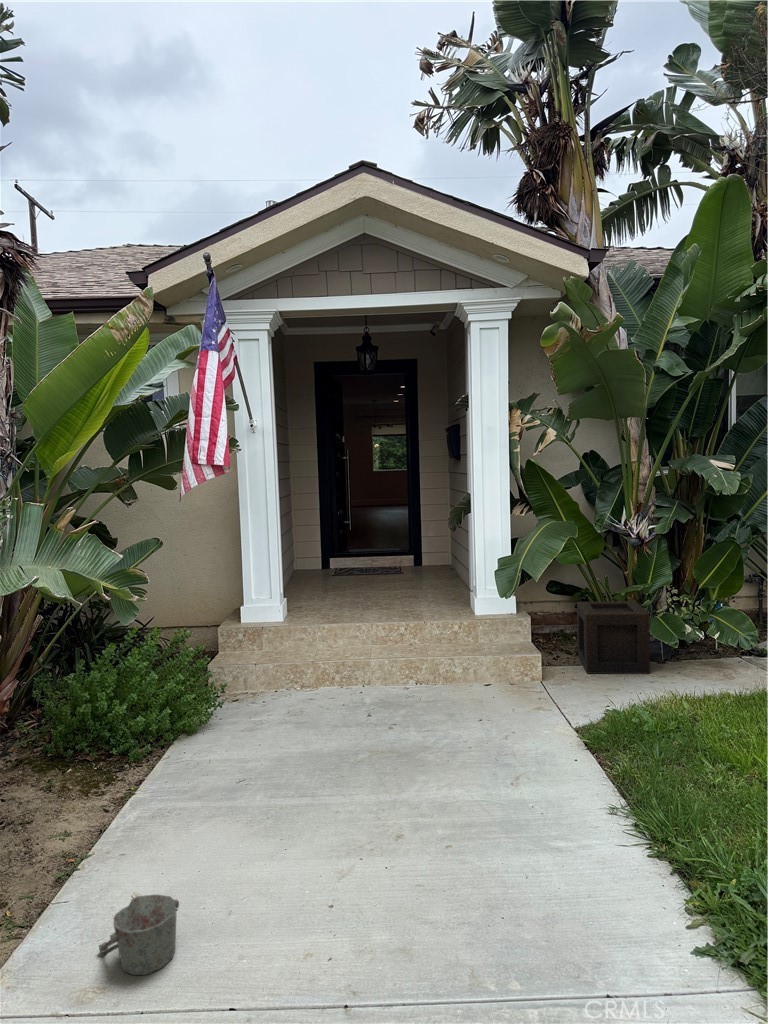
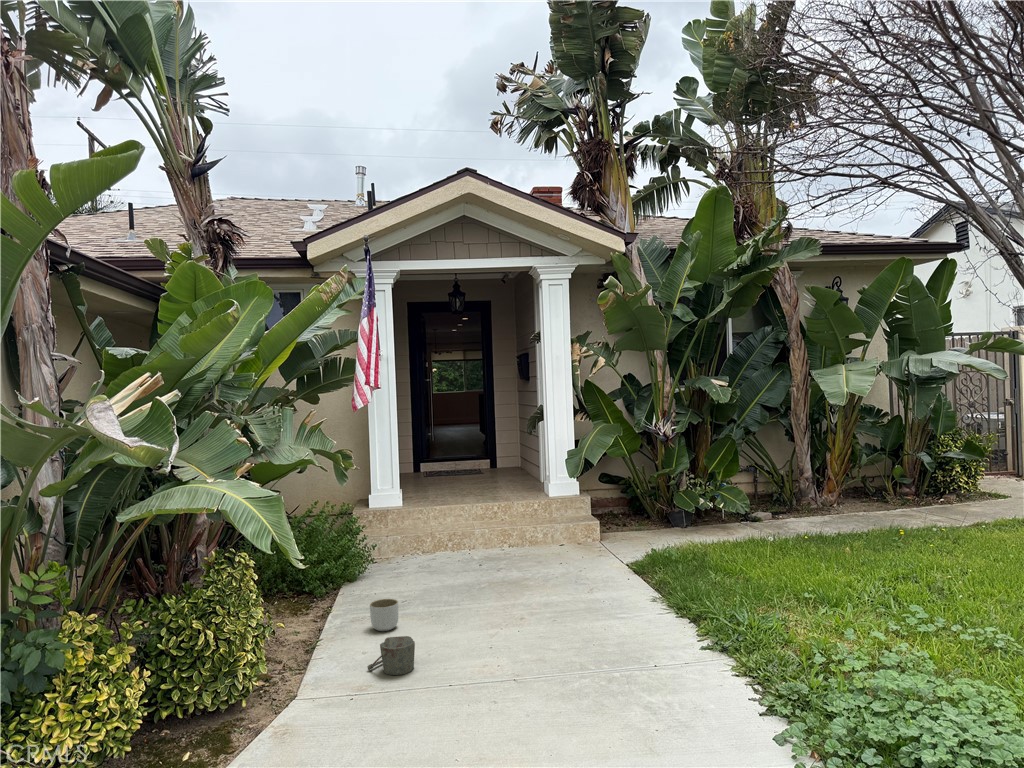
wooden crate: present [577,601,650,674] -> none [623,484,676,536]
planter: none [157,792,202,847] -> present [370,599,398,631]

